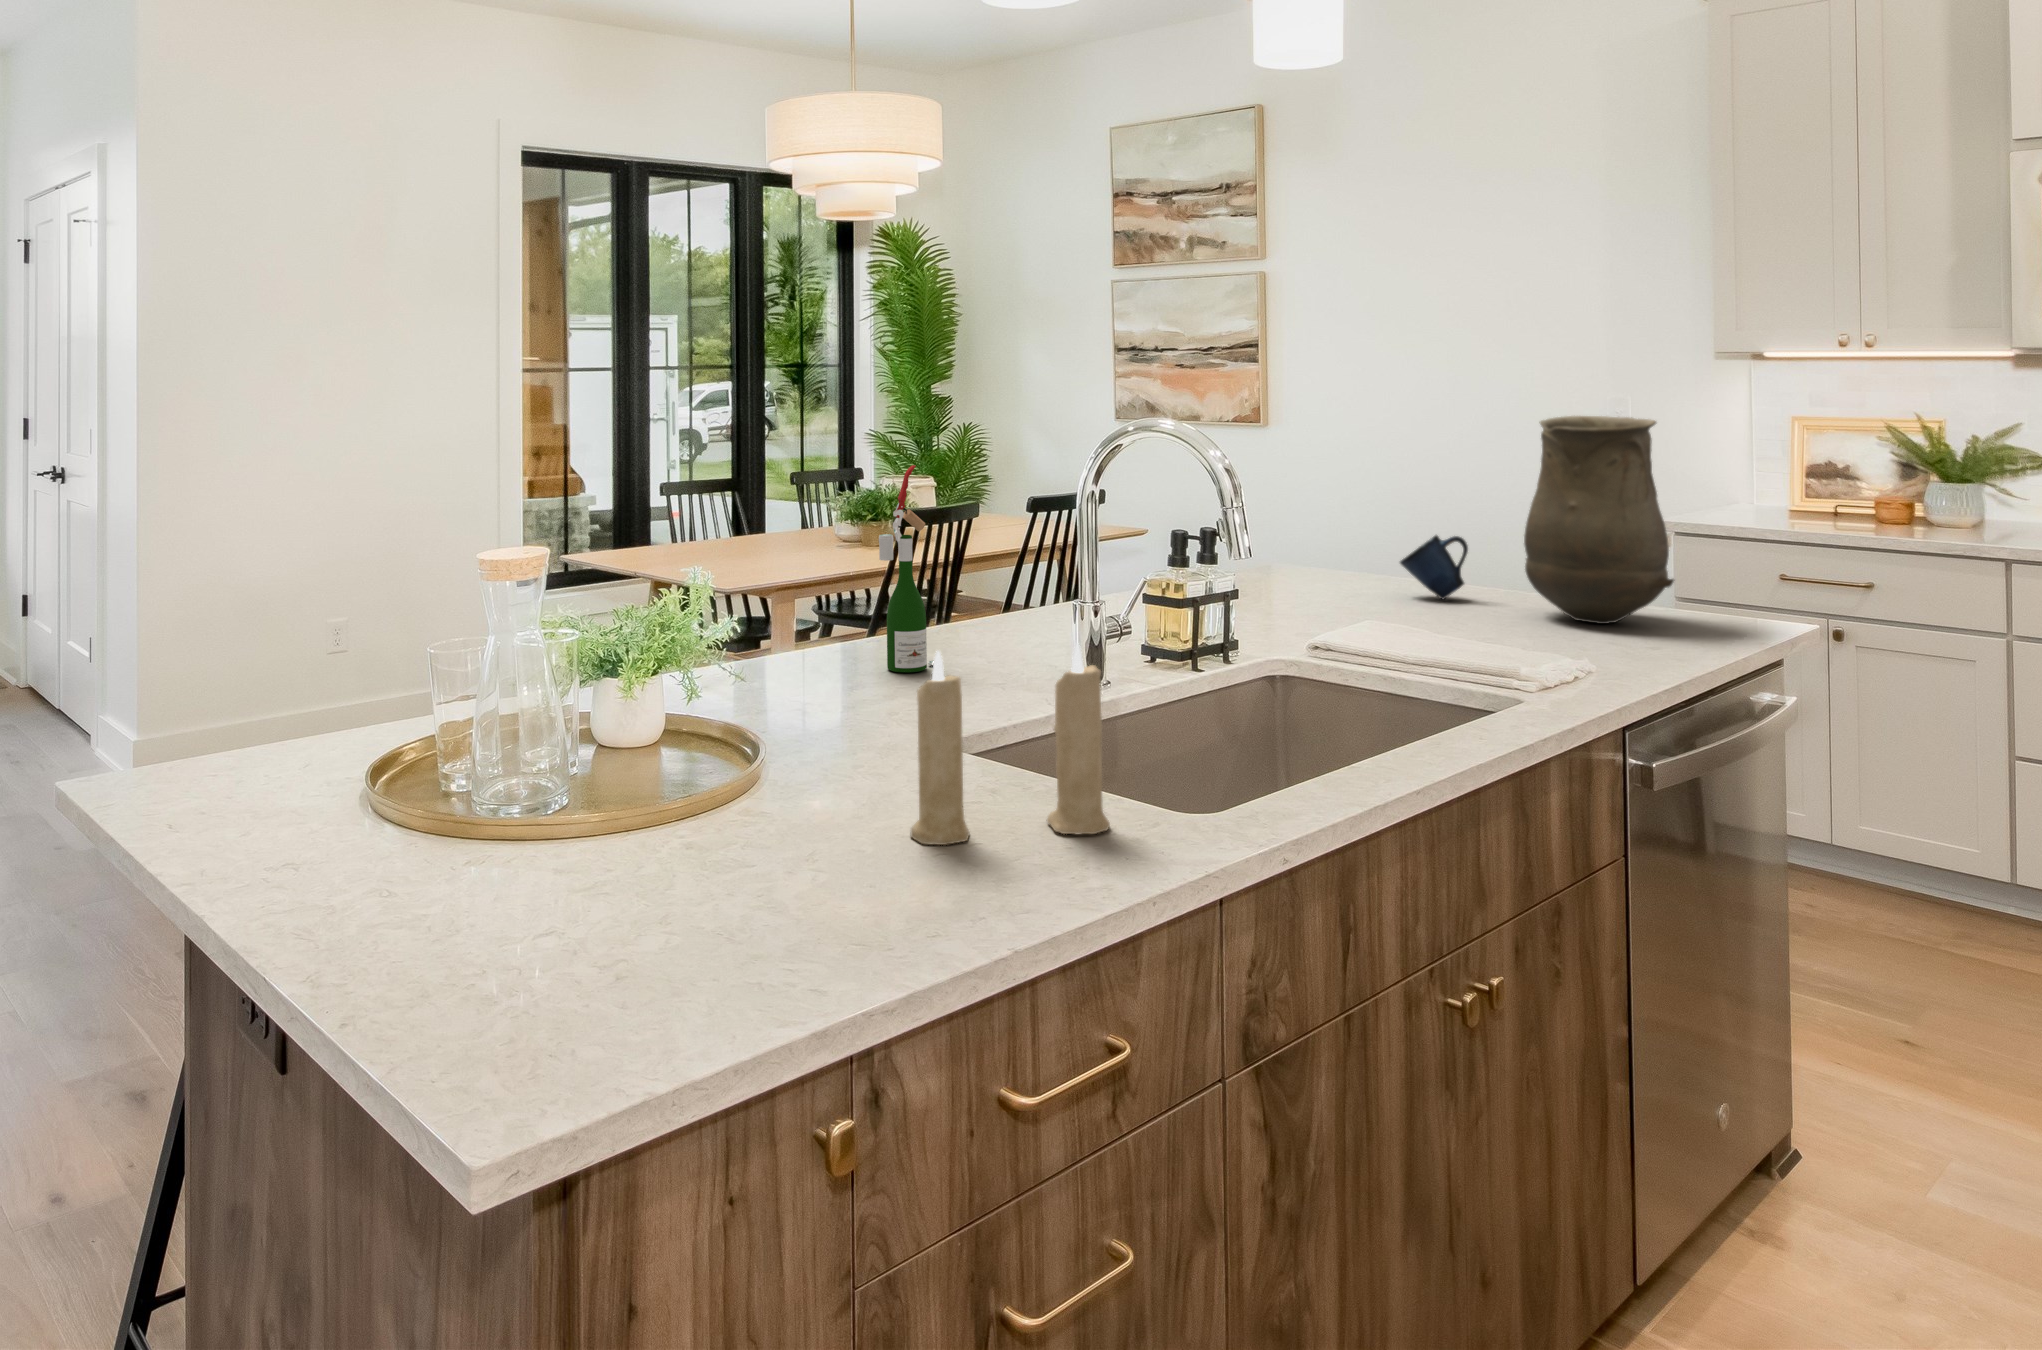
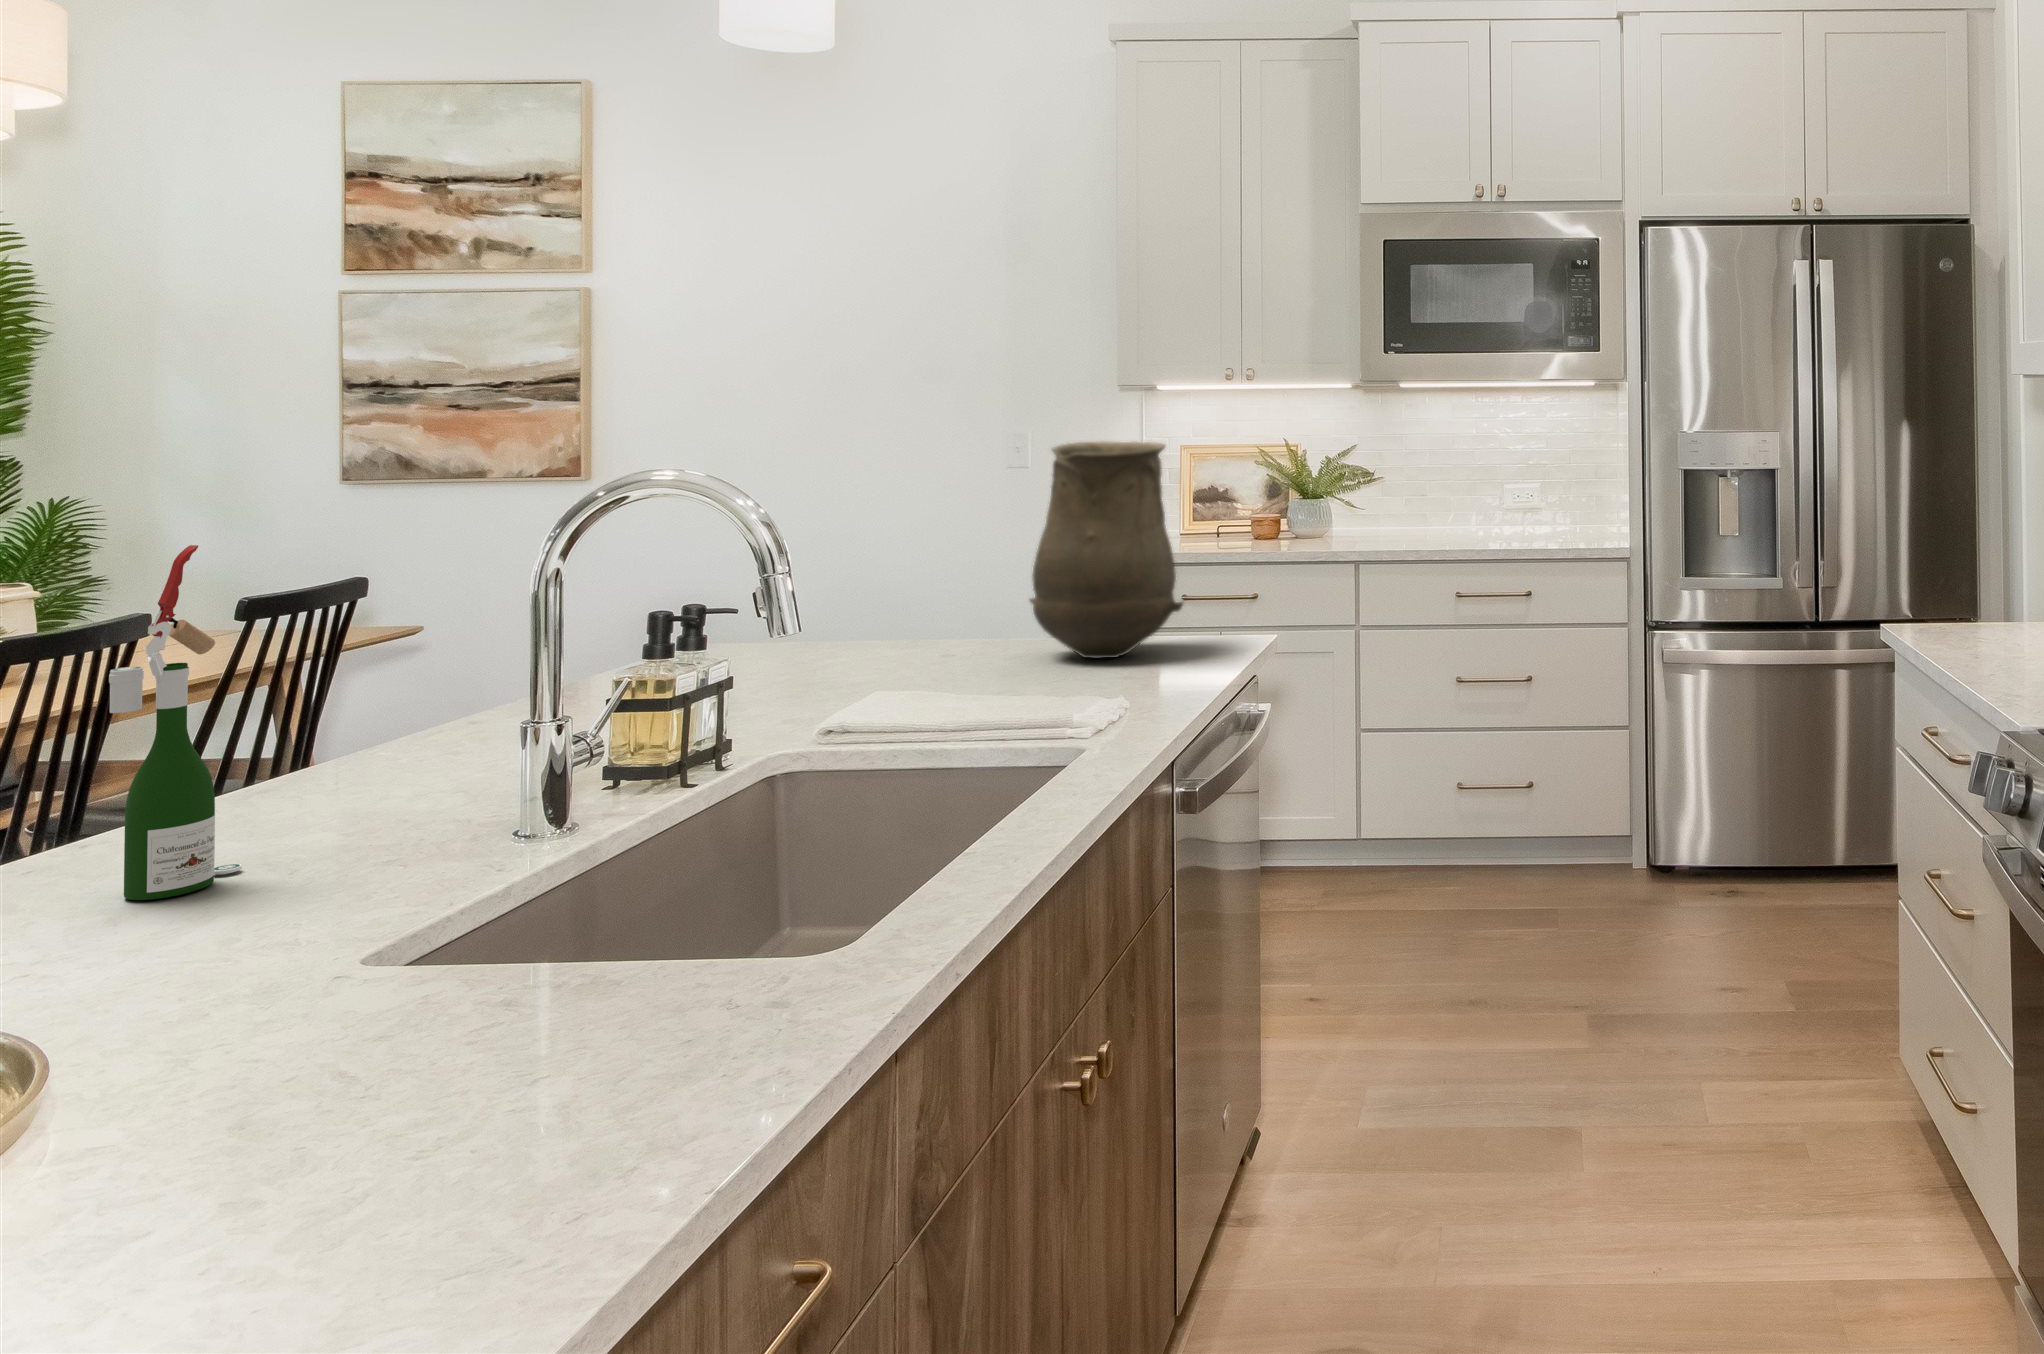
mug: present [1400,535,1468,599] -> none [881,582,963,658]
candle: present [911,644,1110,845] -> none [389,760,753,1176]

